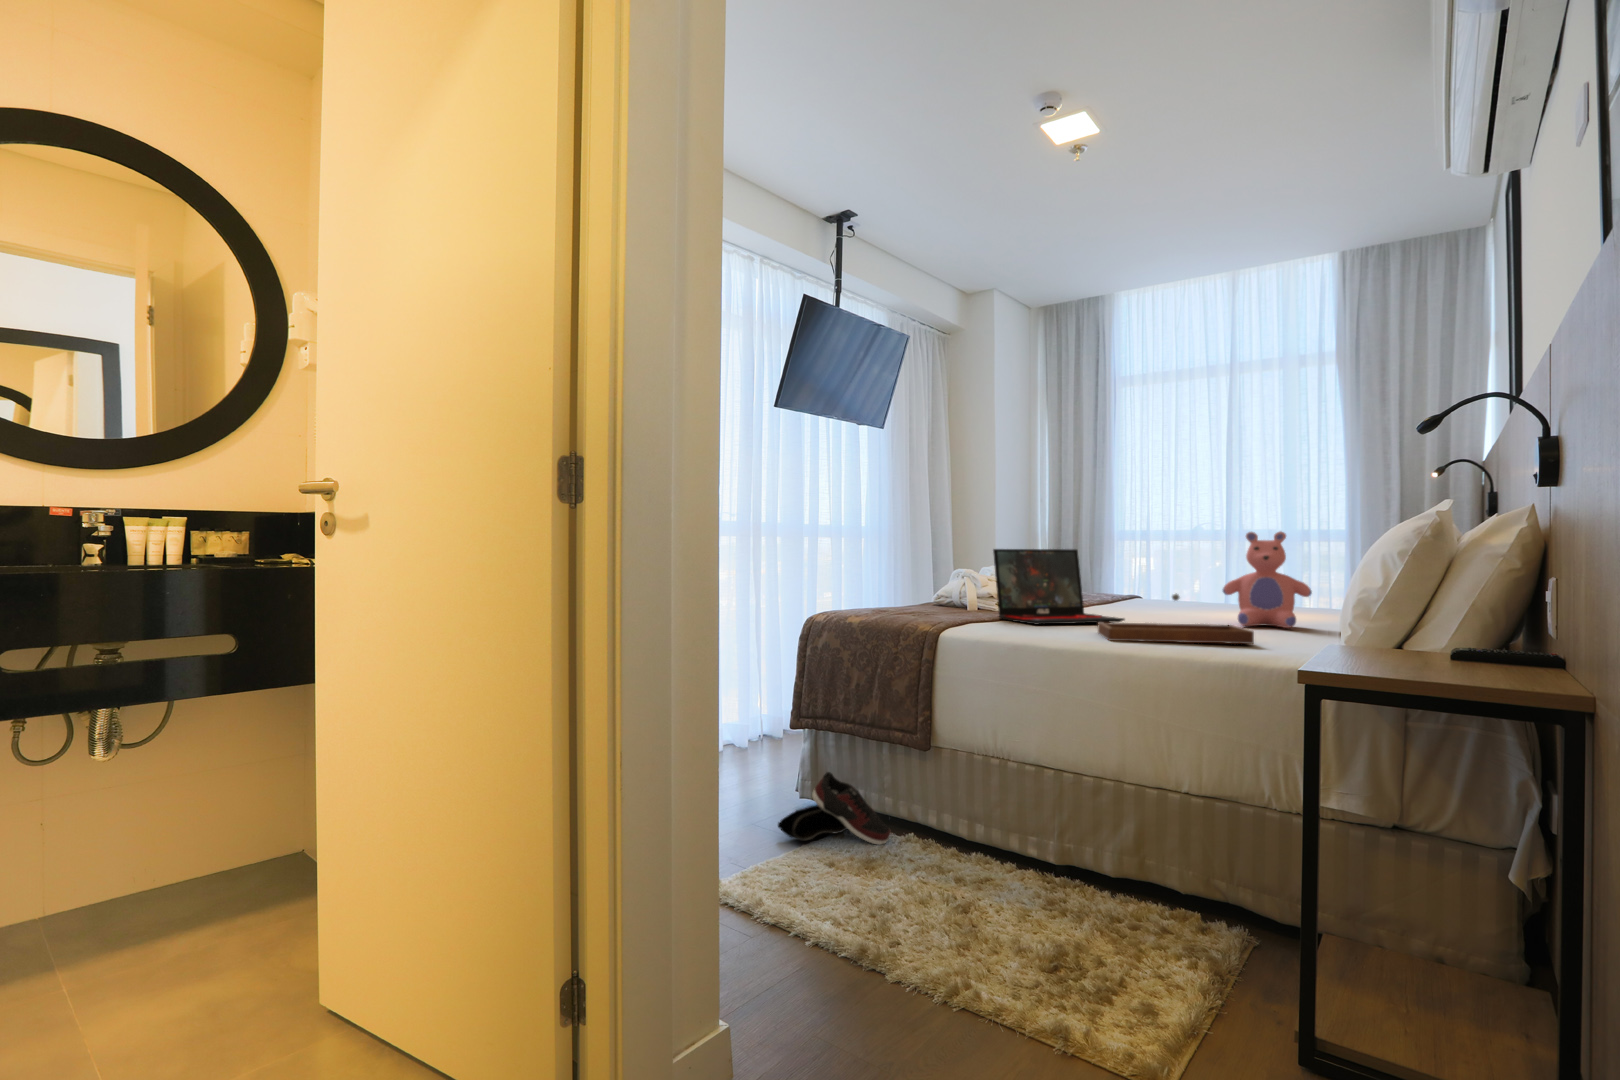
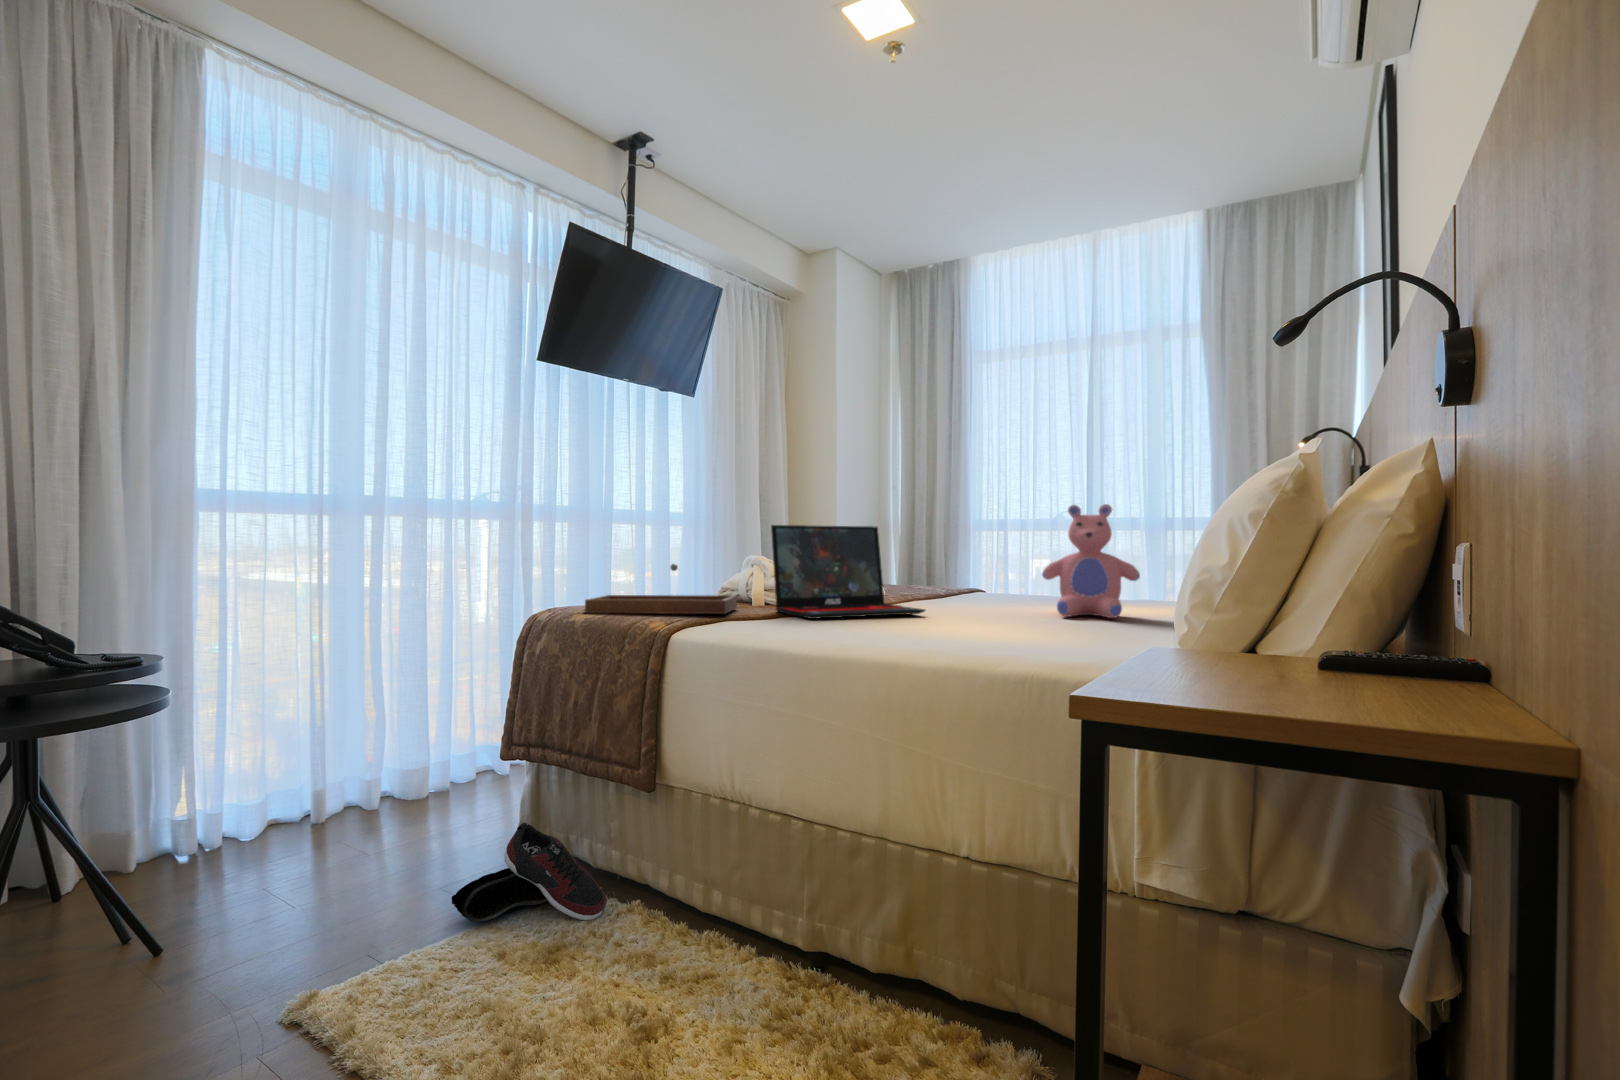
tray: present [1098,594,1254,644] -> present [585,564,737,614]

